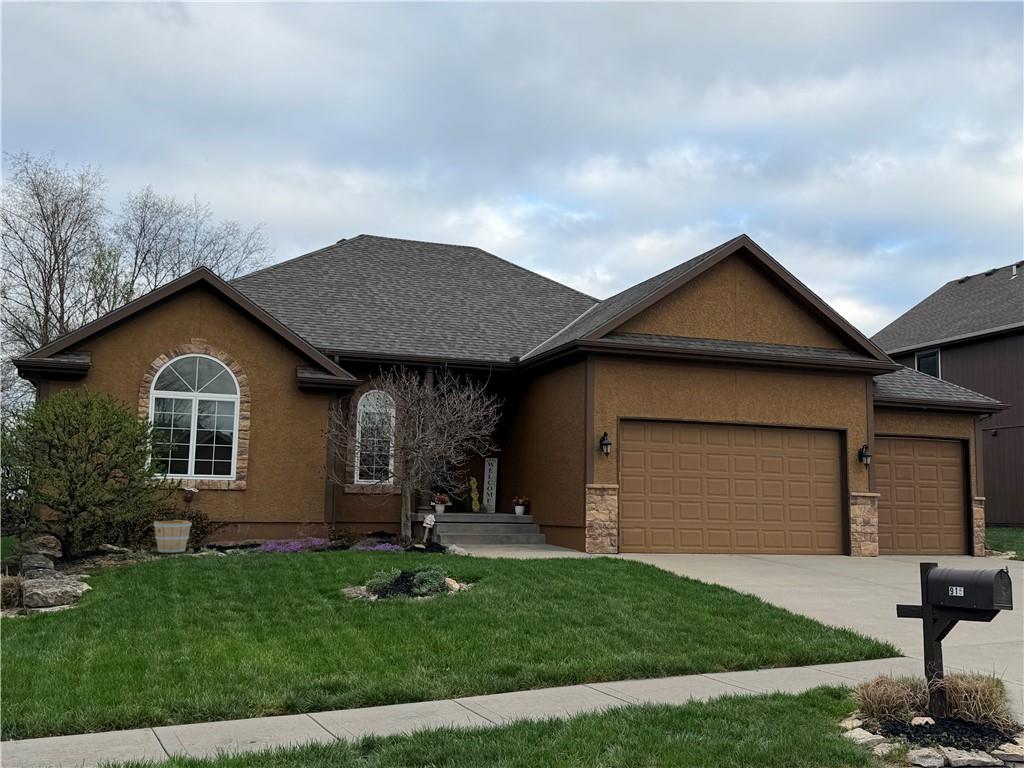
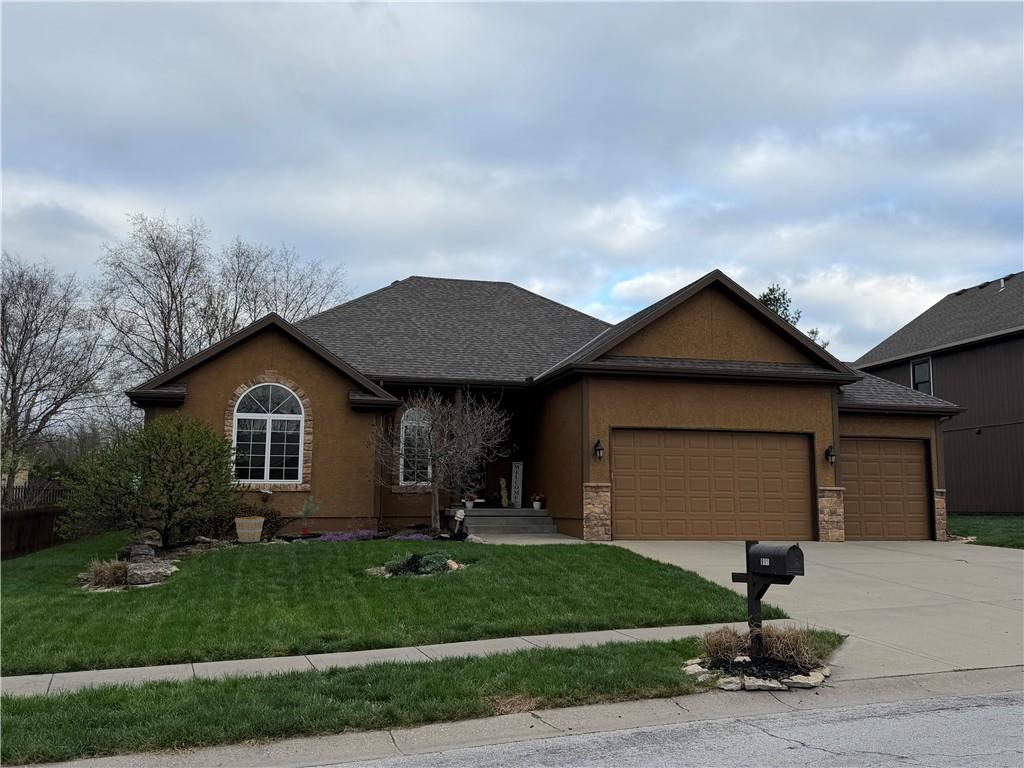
potted tree: none [220,495,262,544] -> present [290,498,321,535]

